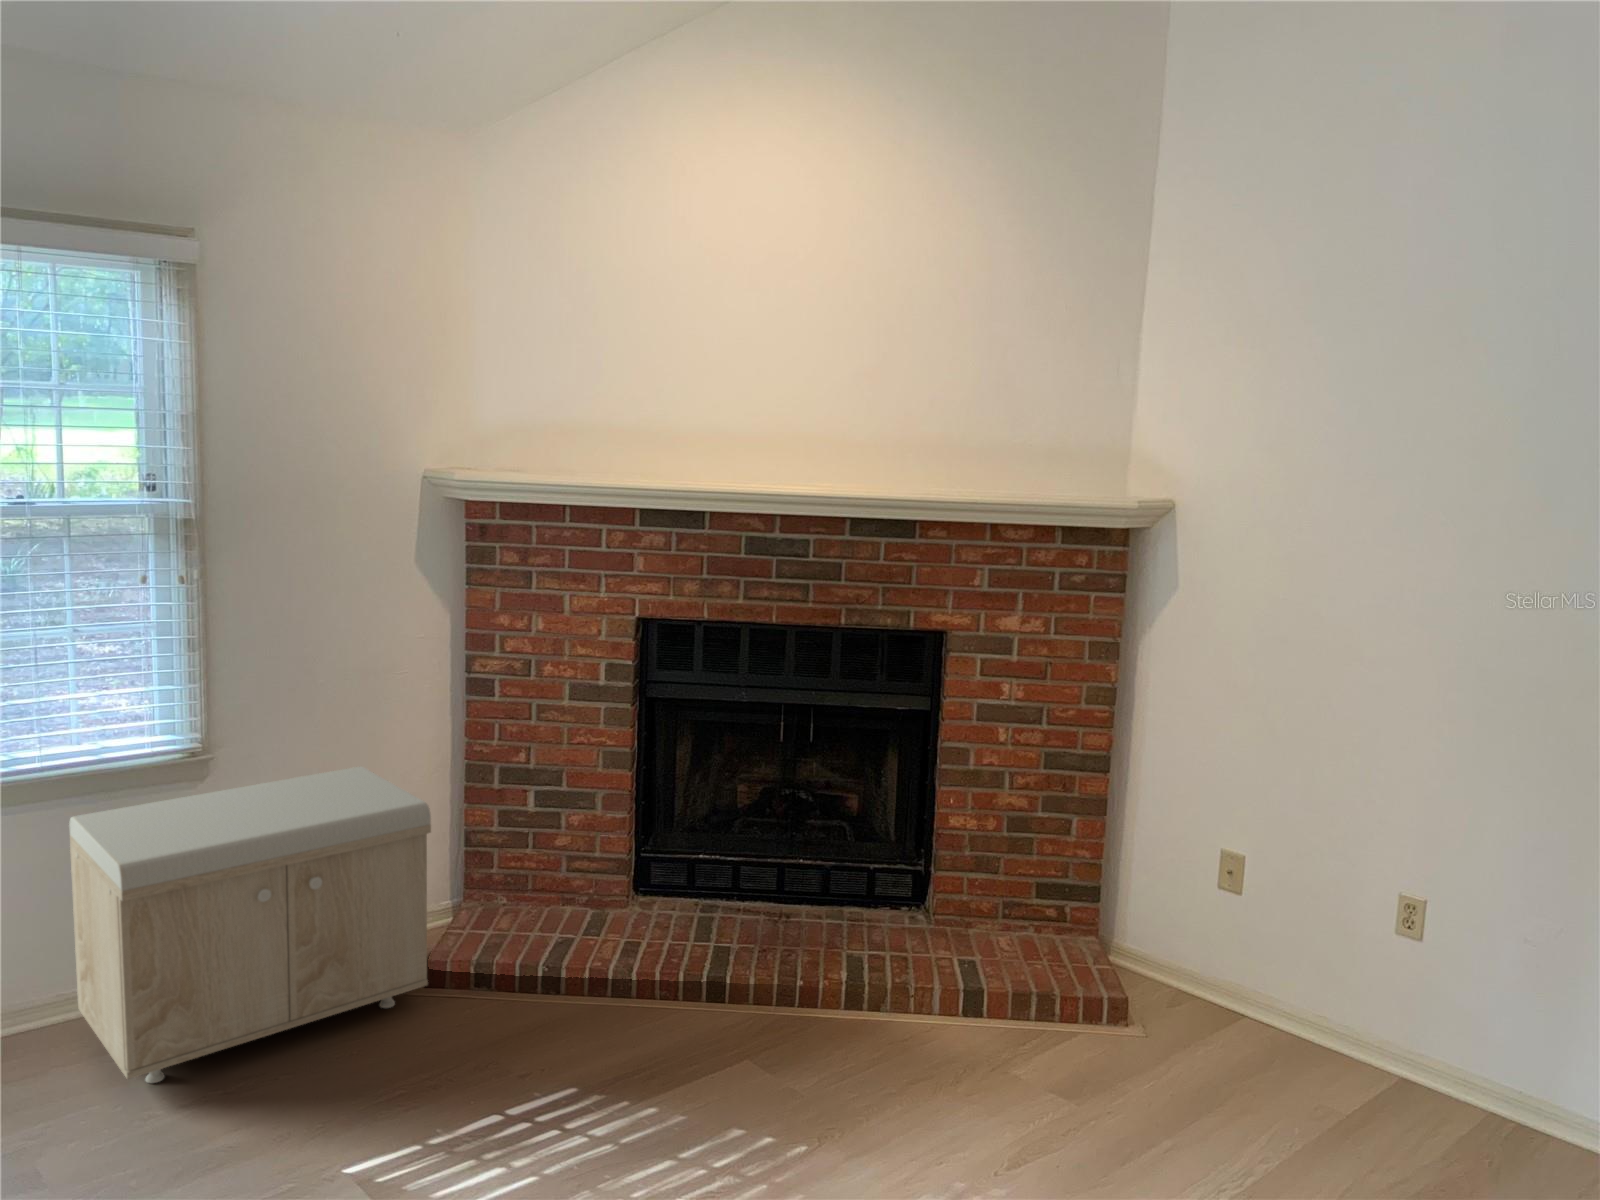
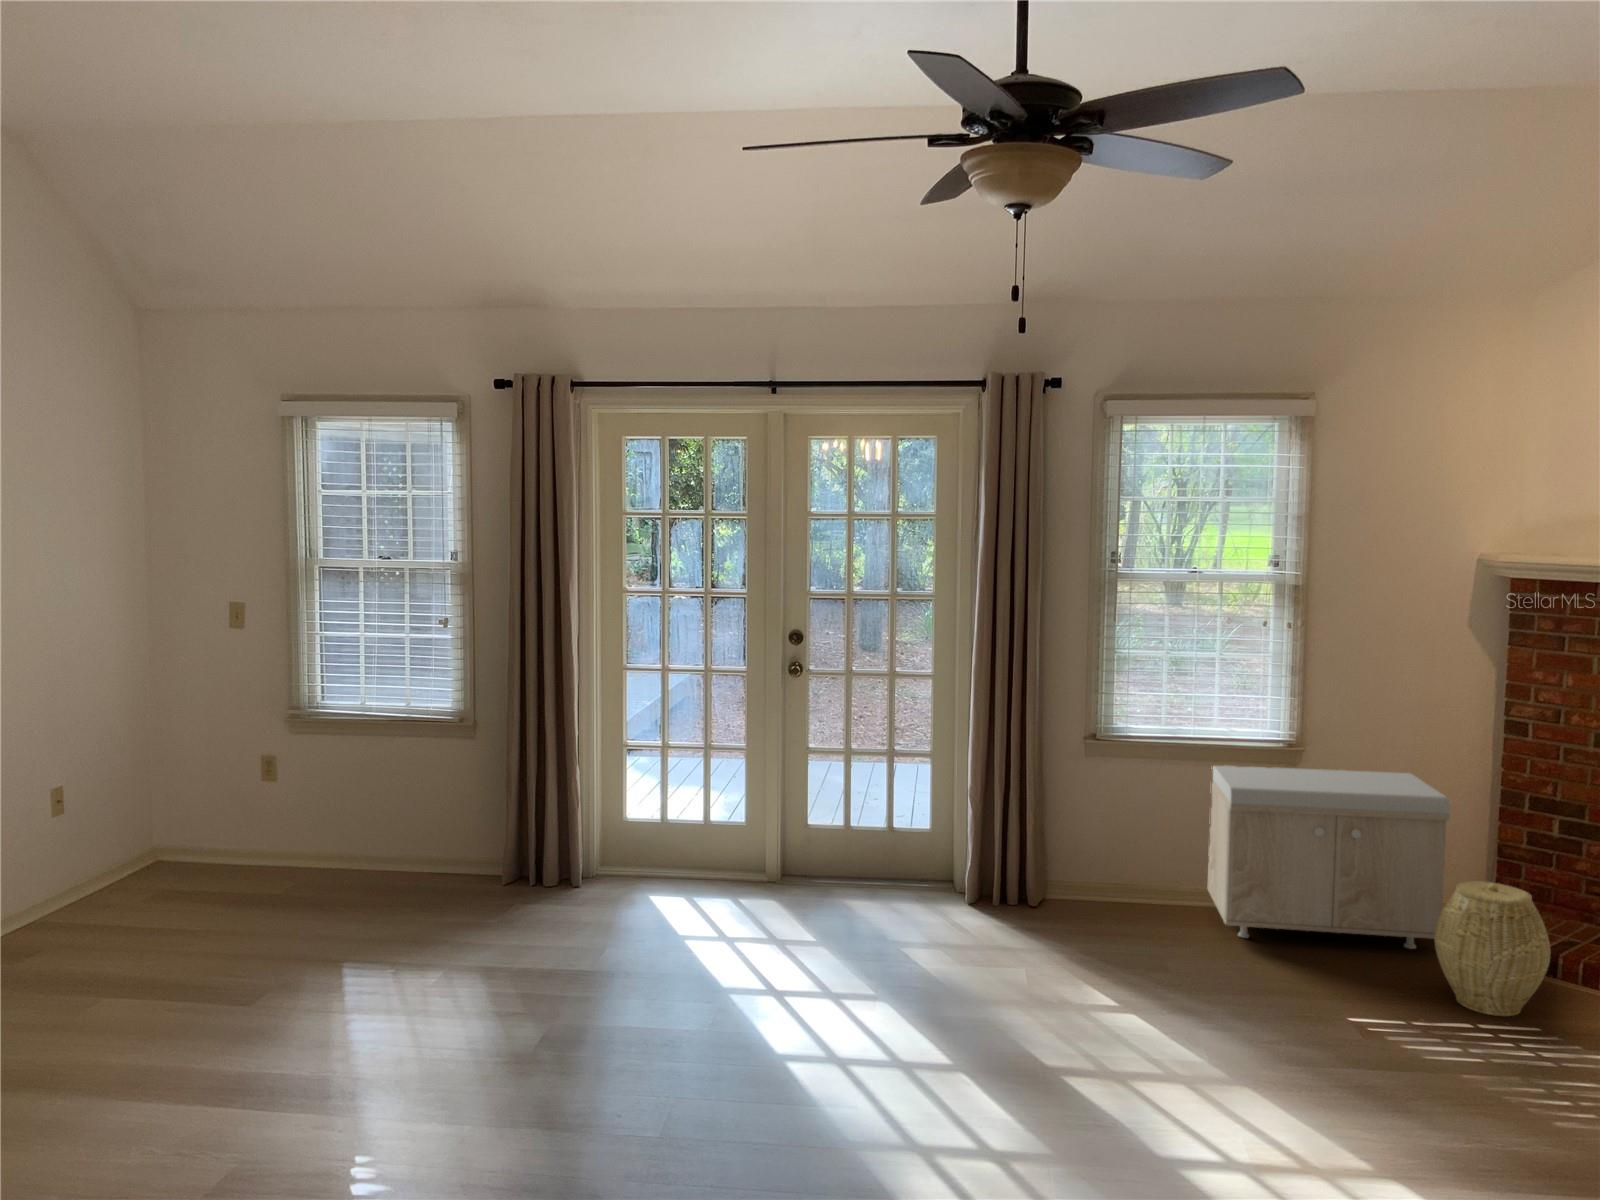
woven basket: none [441,911,575,1091] -> present [1434,881,1550,1016]

